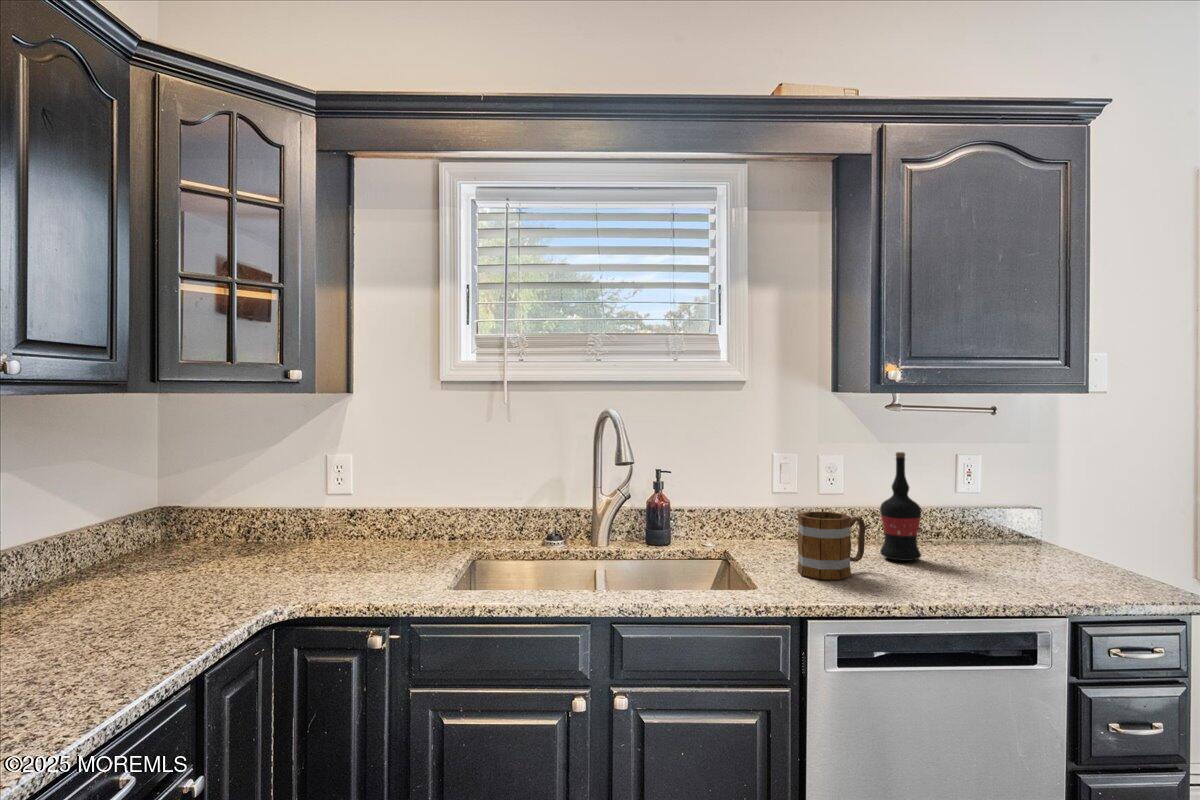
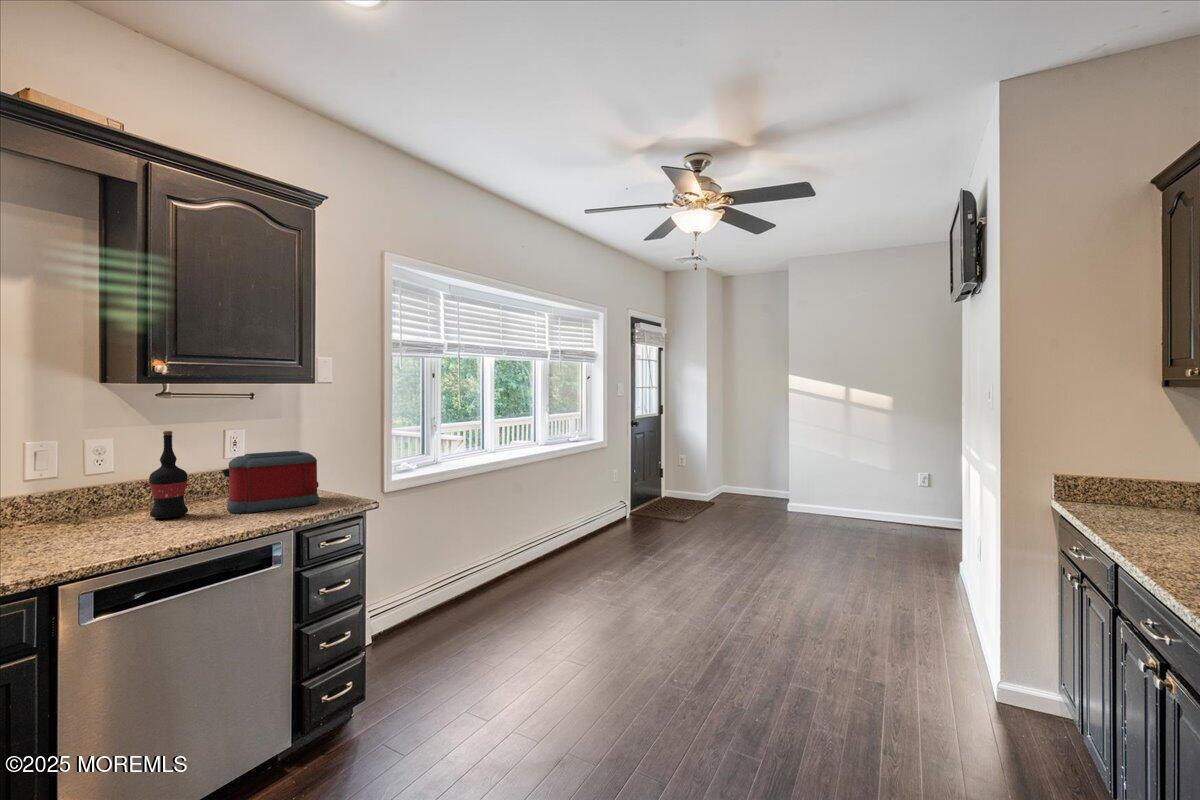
toaster: none [960,490,1102,580] -> present [222,451,319,513]
mug: present [797,512,866,580] -> none [52,487,131,549]

